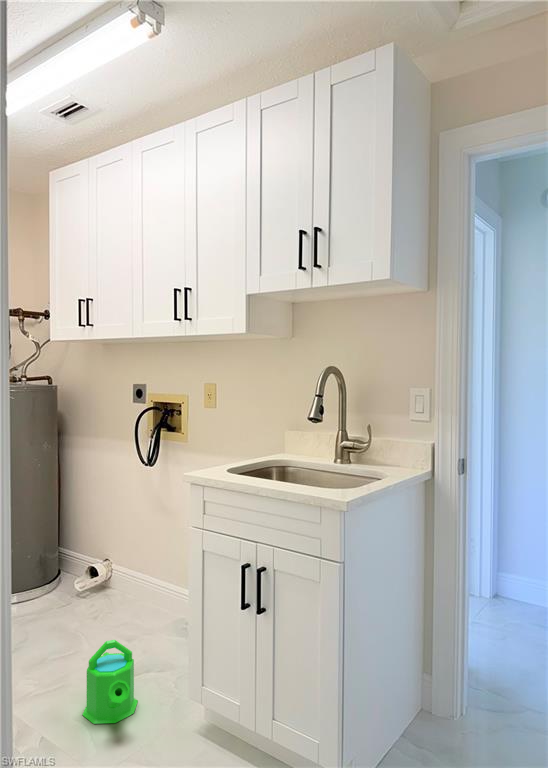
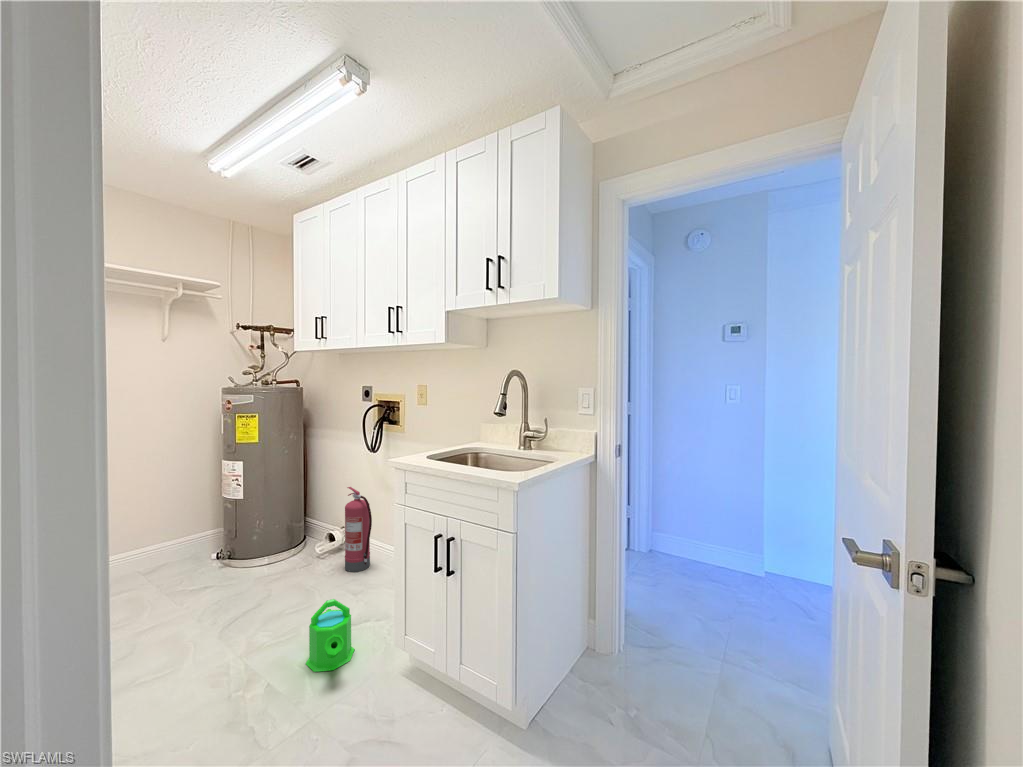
fire extinguisher: none [113,509,146,614] -> present [345,487,372,572]

